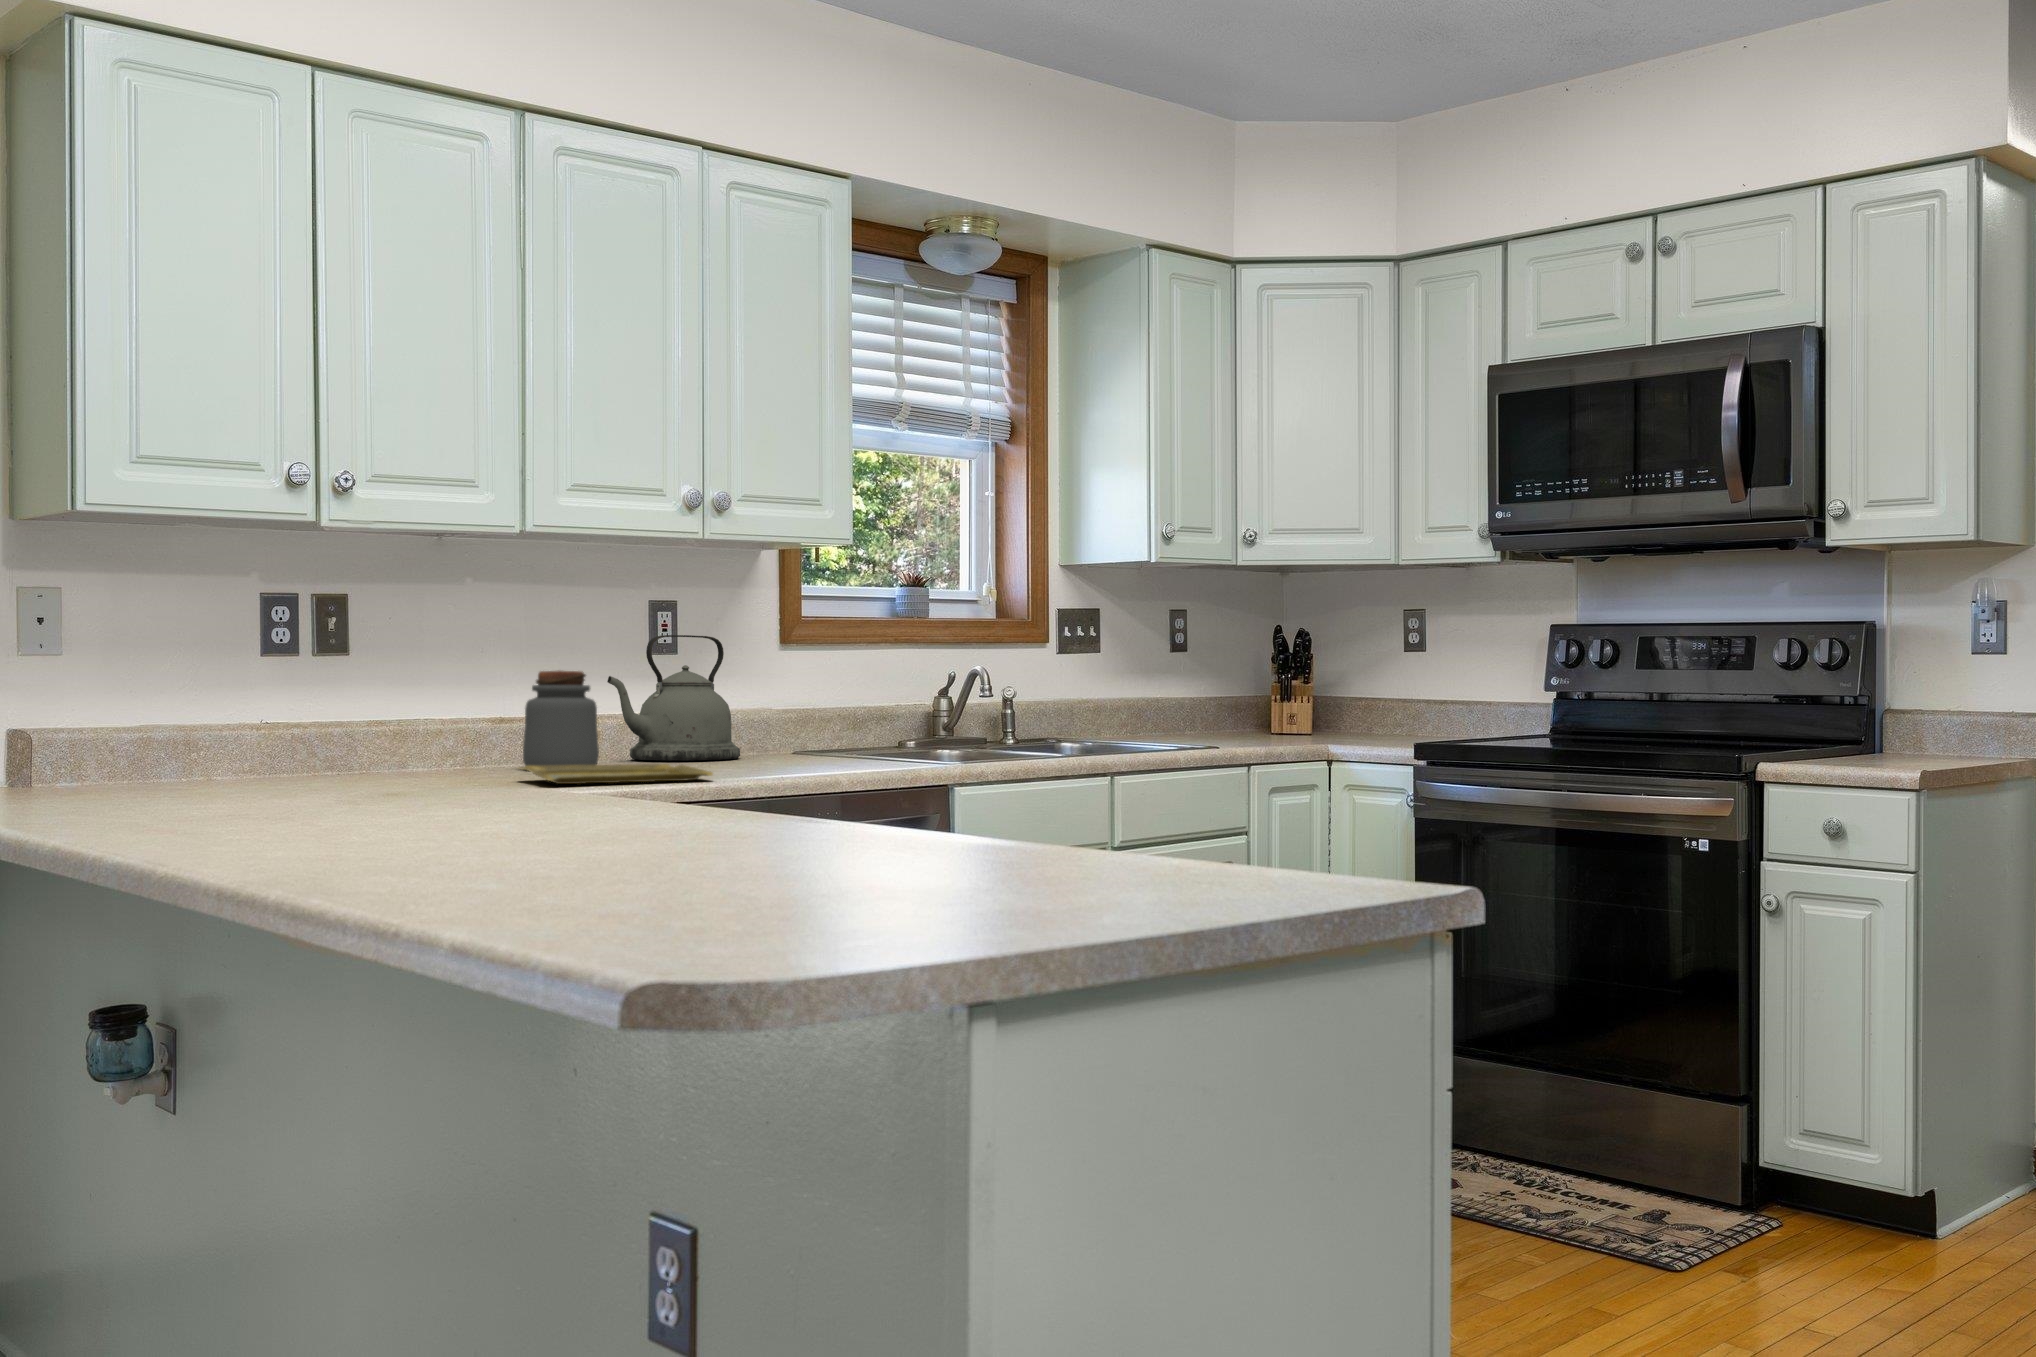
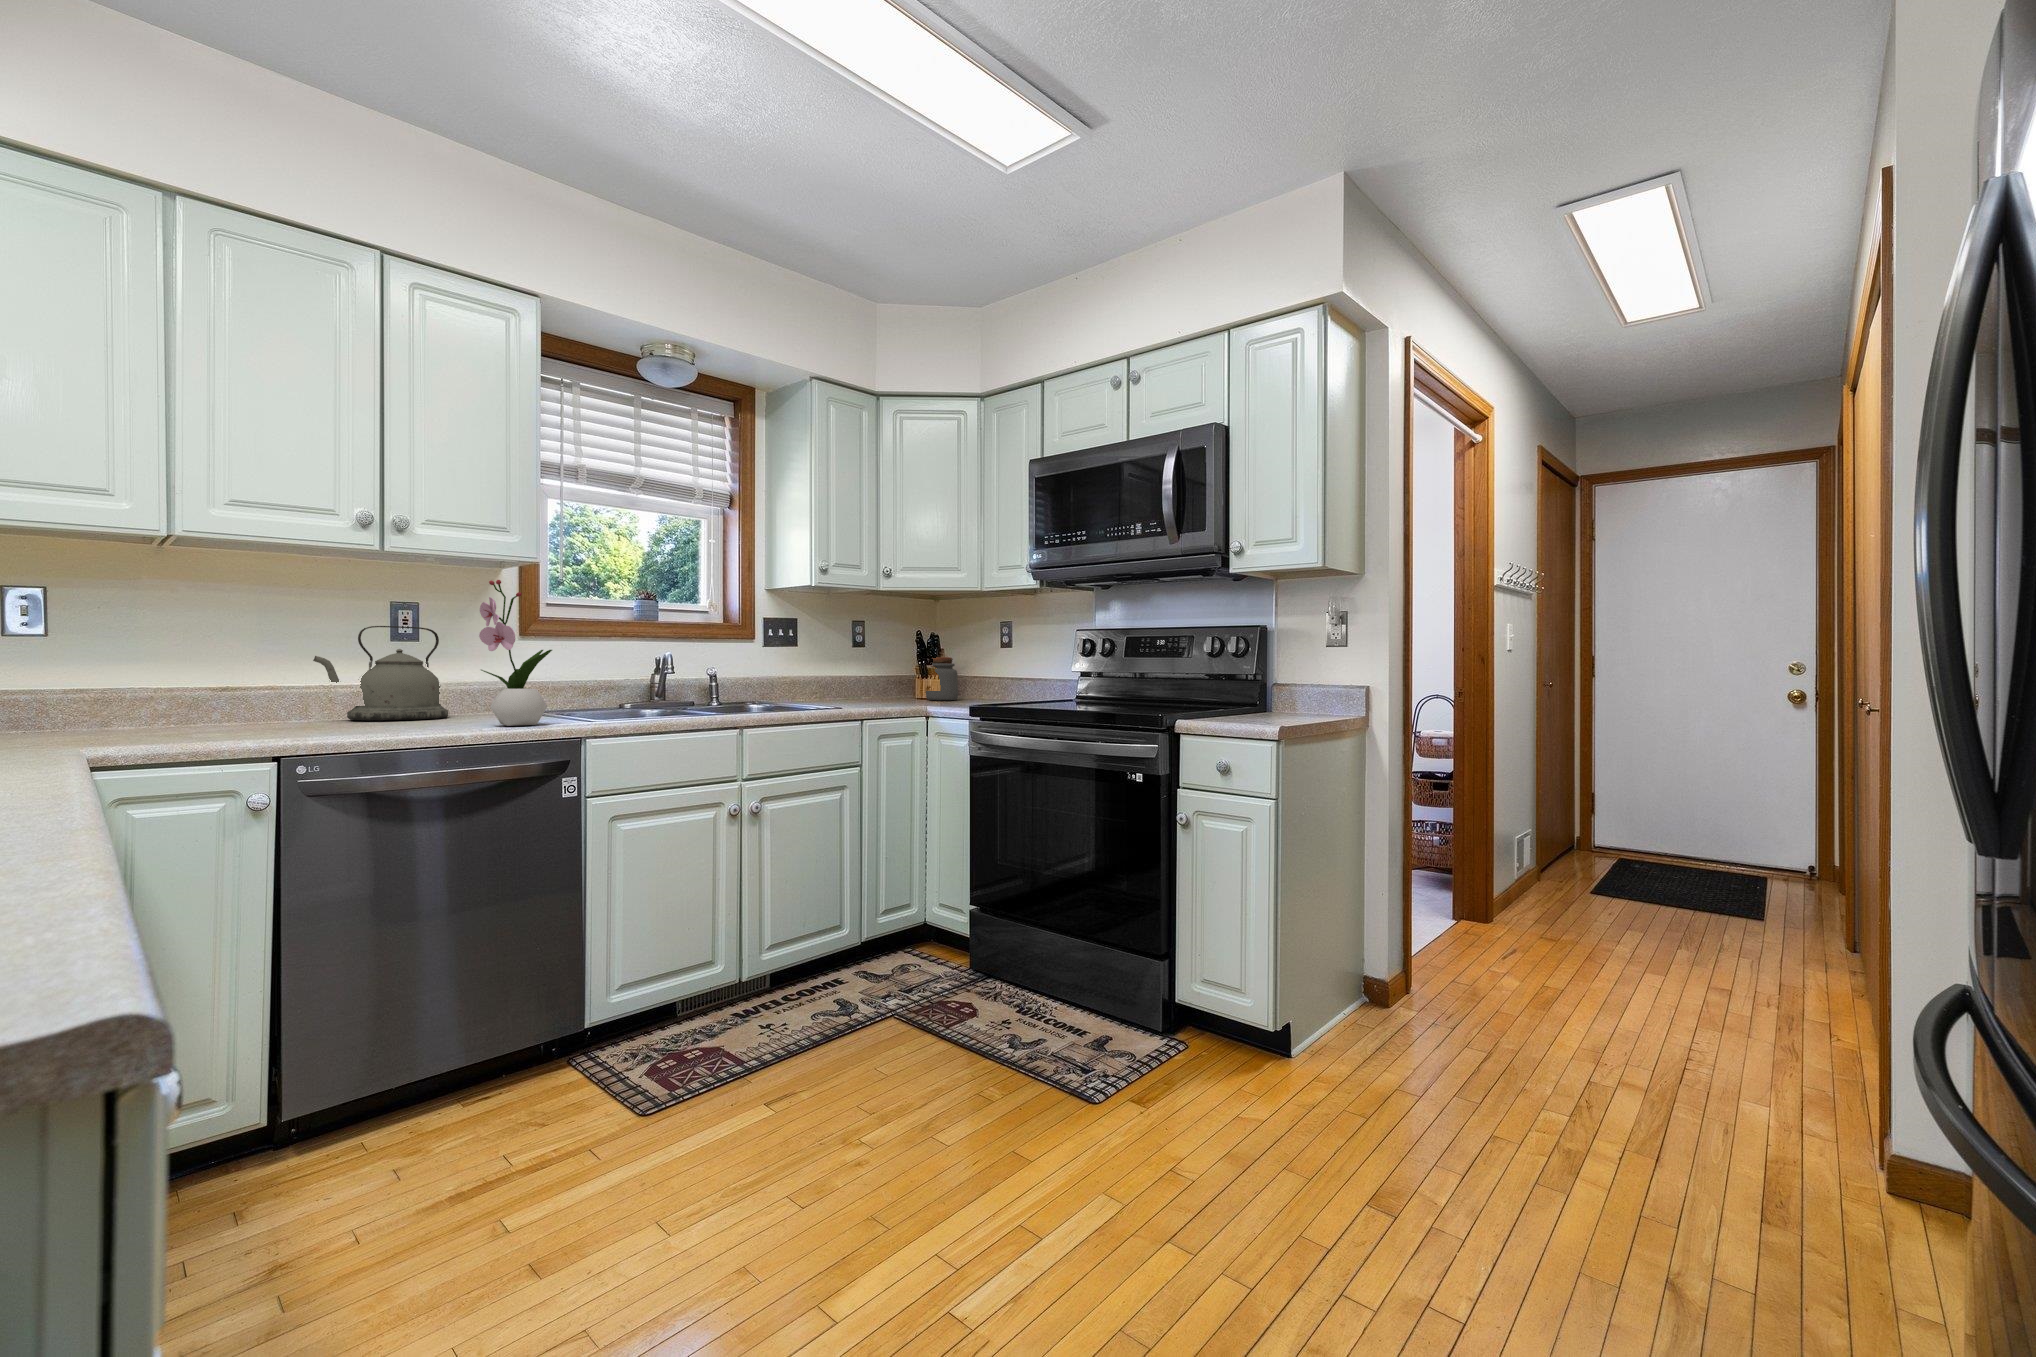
flower arrangement: none [853,578,940,766] -> present [479,580,552,726]
jar: present [523,670,599,766] -> present [926,657,958,700]
tray: present [519,764,713,784] -> none [45,726,277,746]

